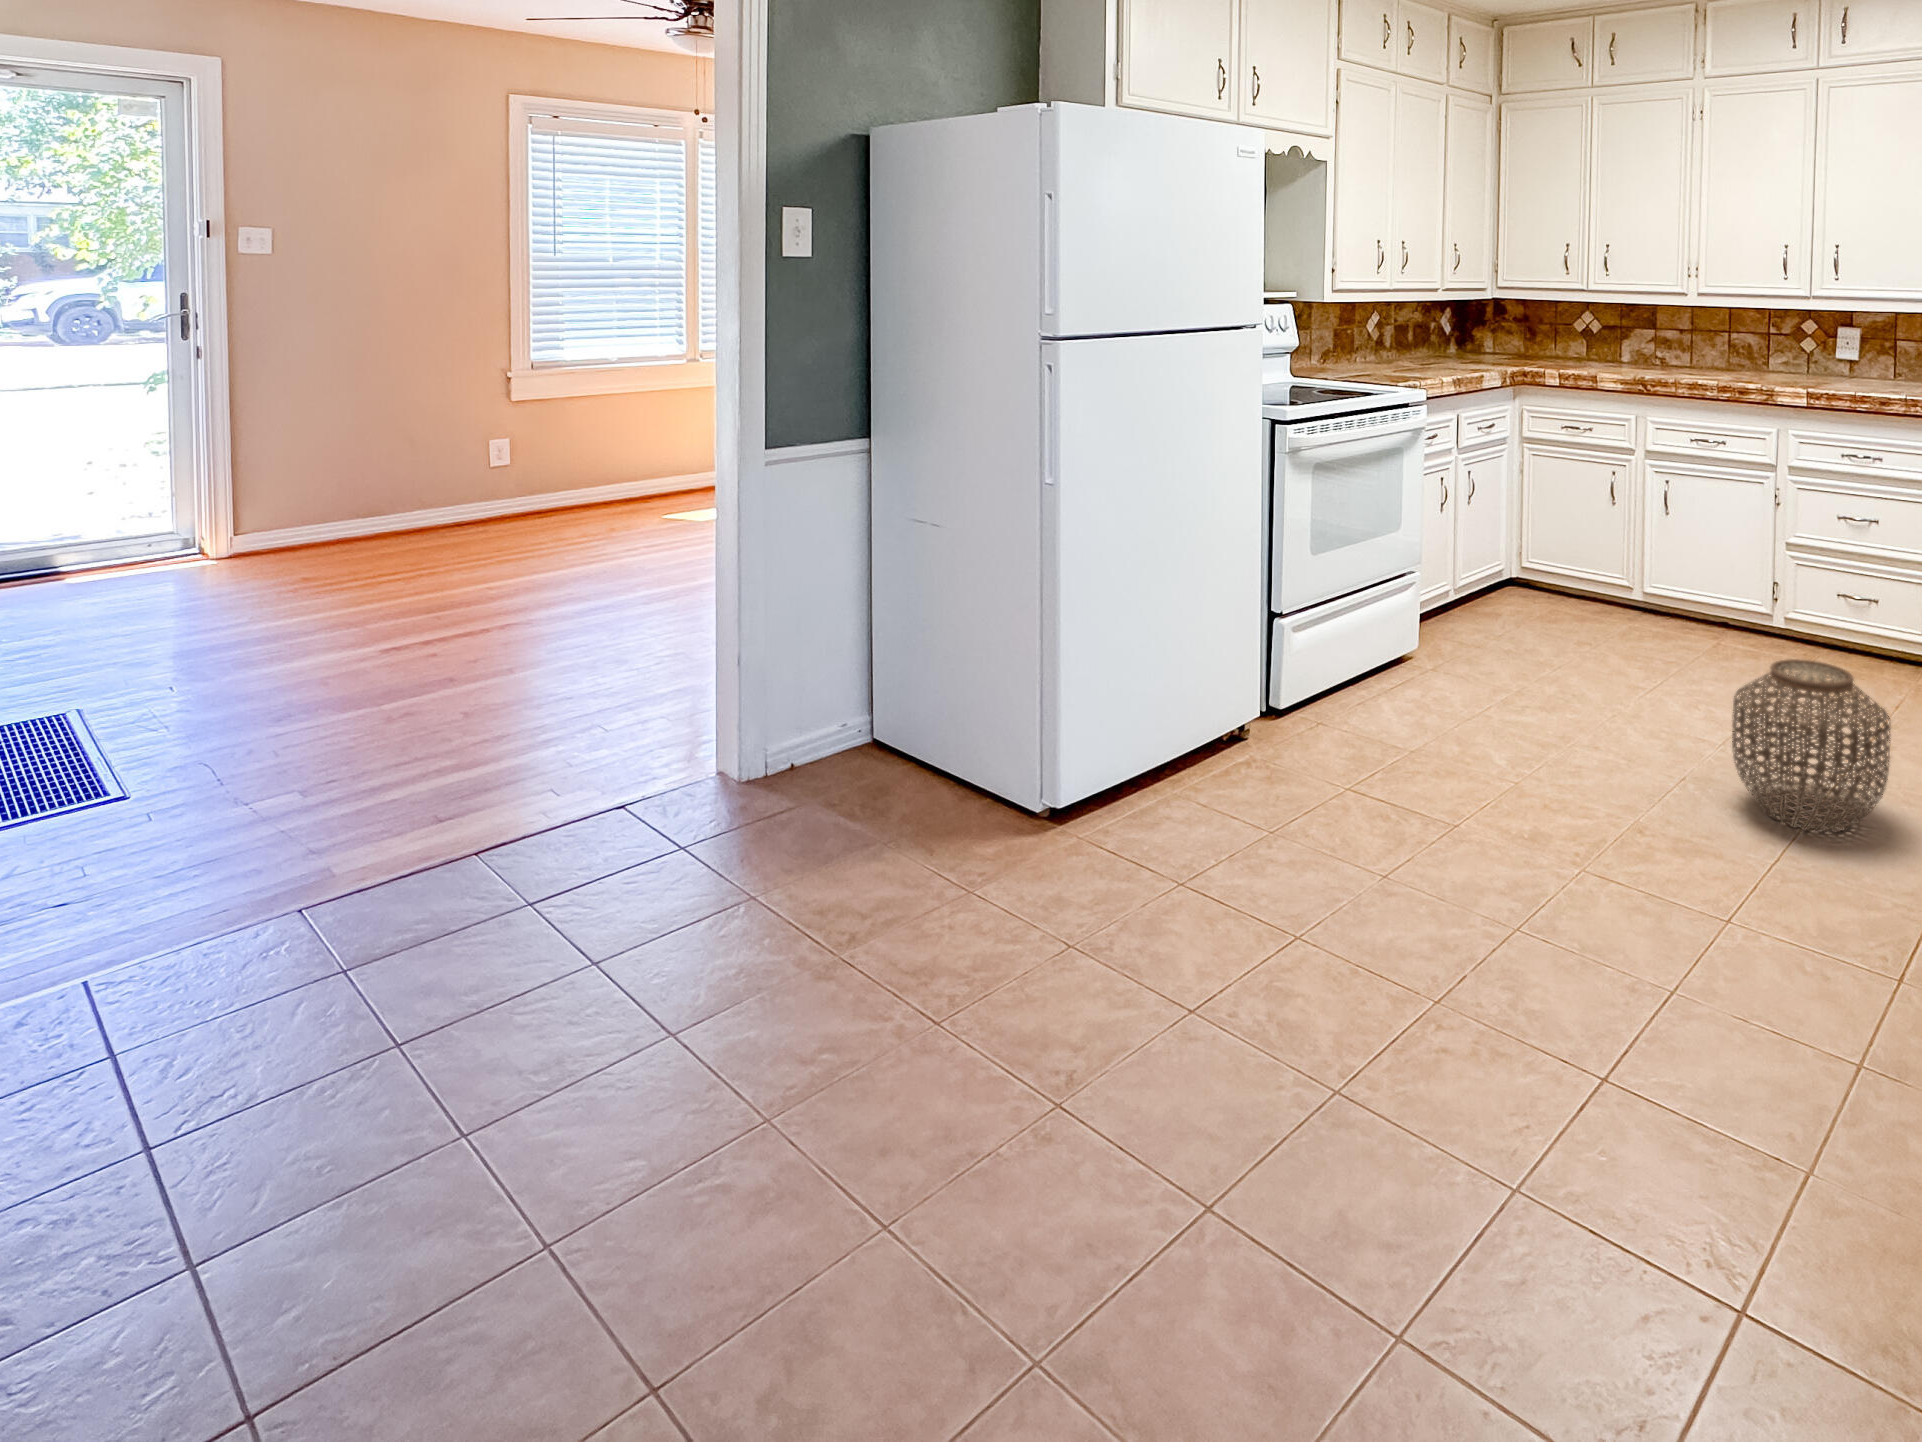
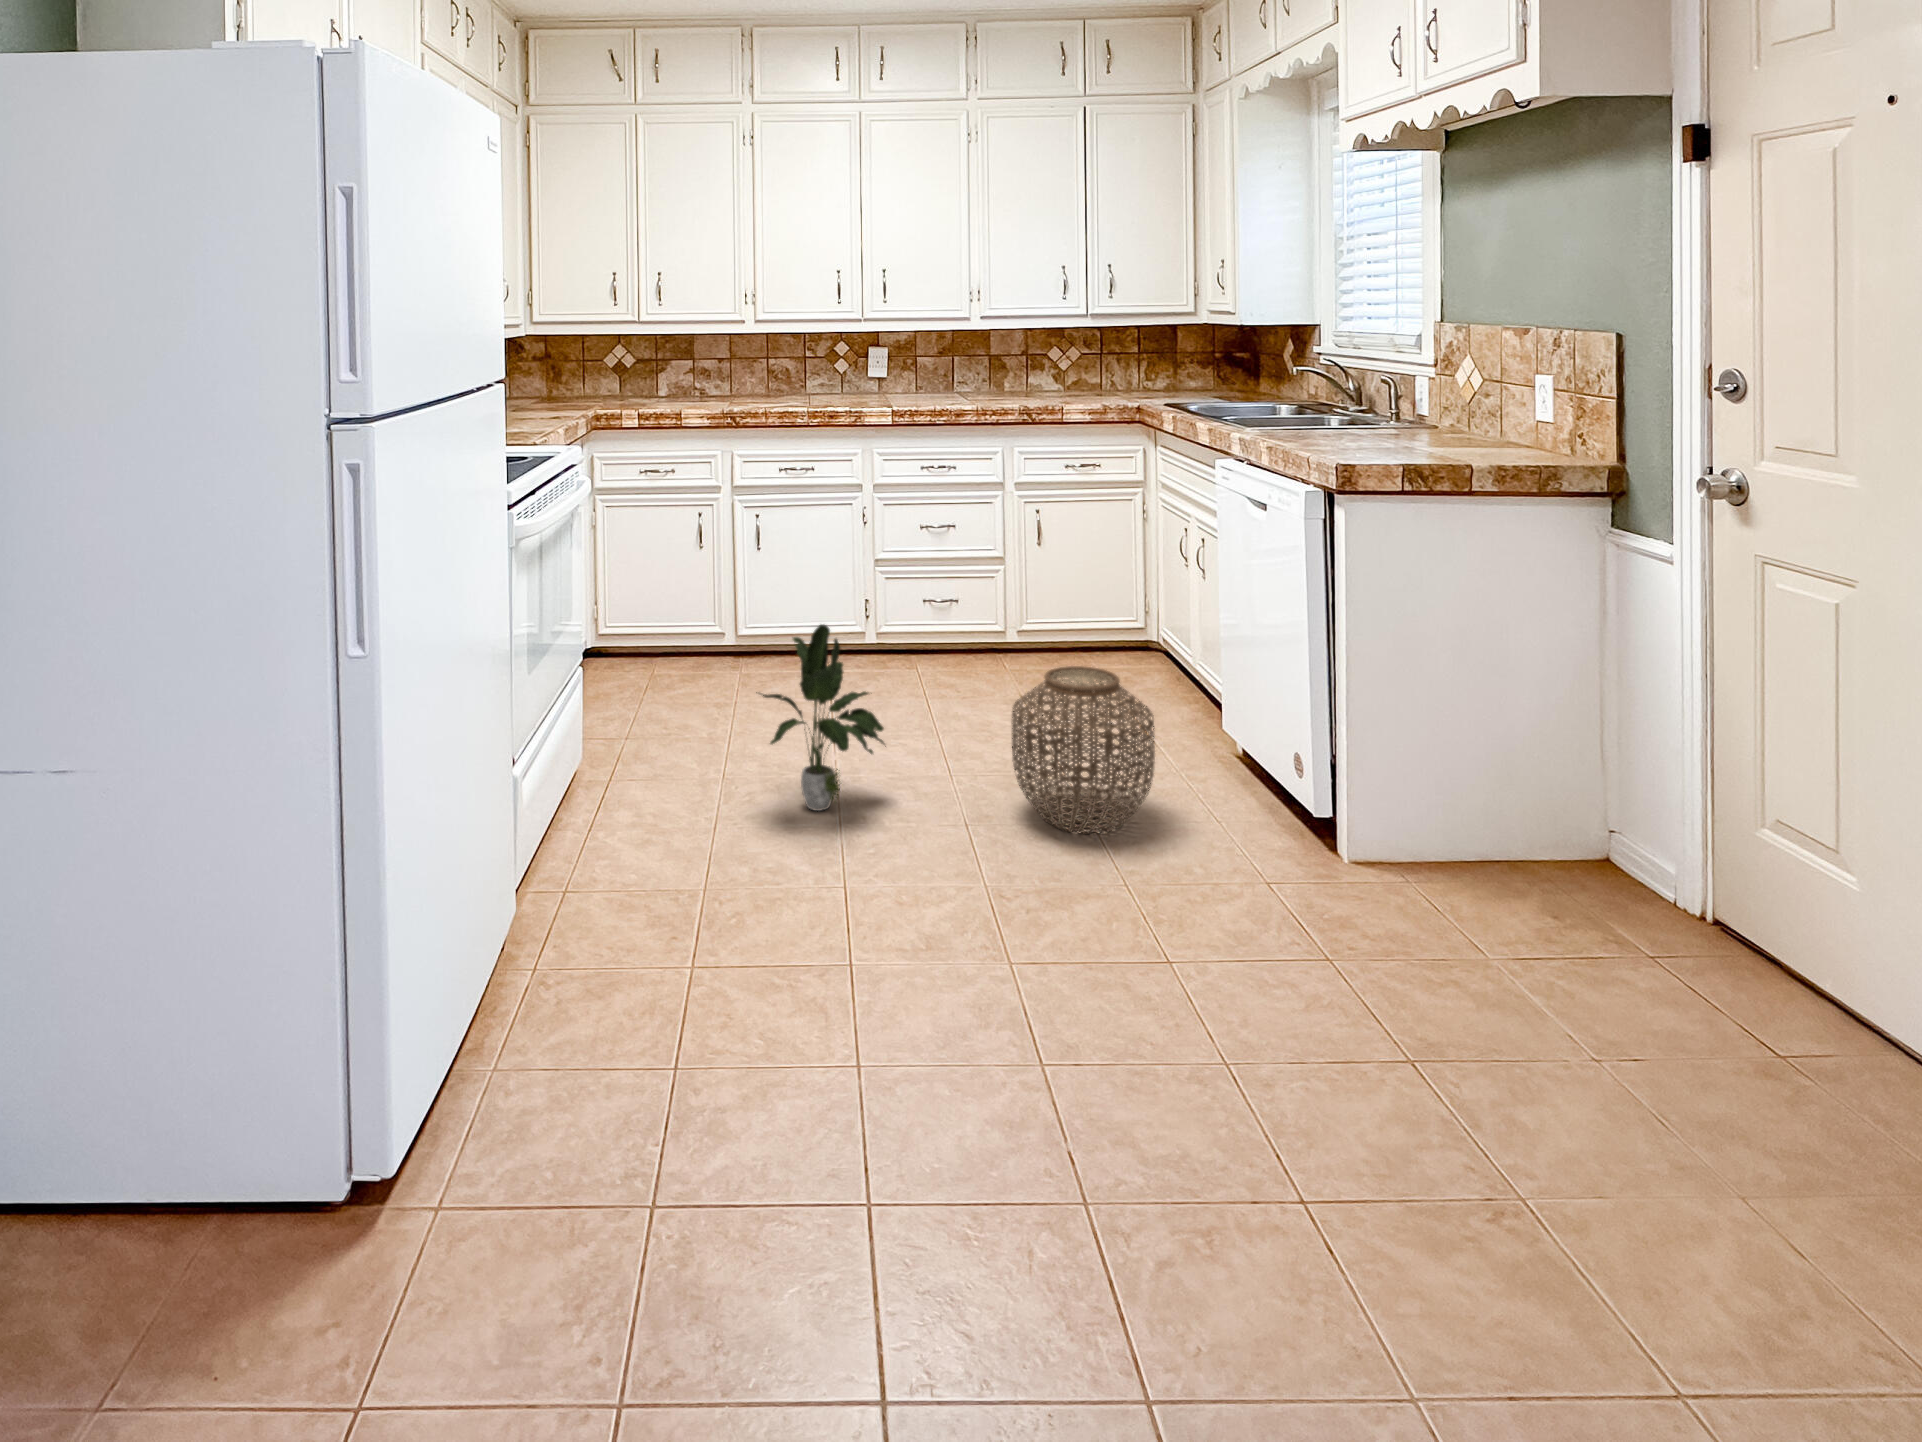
potted plant: none [1505,574,1636,741] -> present [756,624,886,811]

